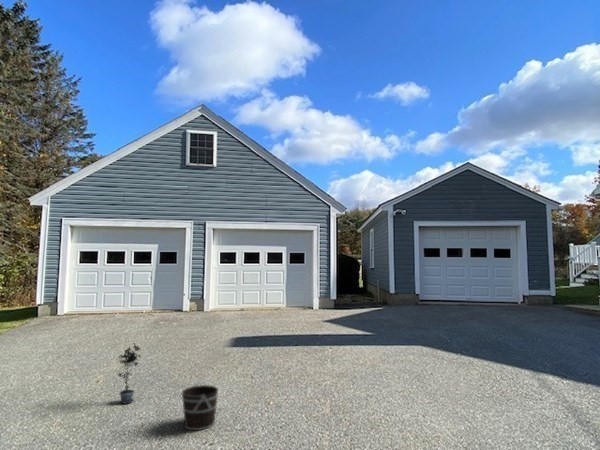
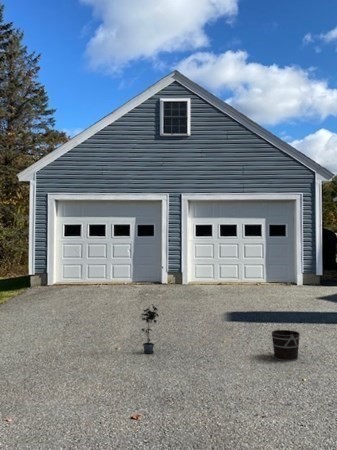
bucket: present [181,385,218,430] -> present [272,330,300,361]

